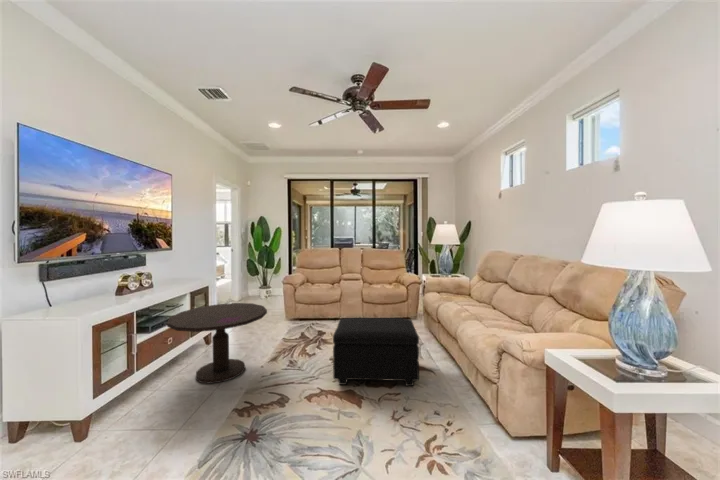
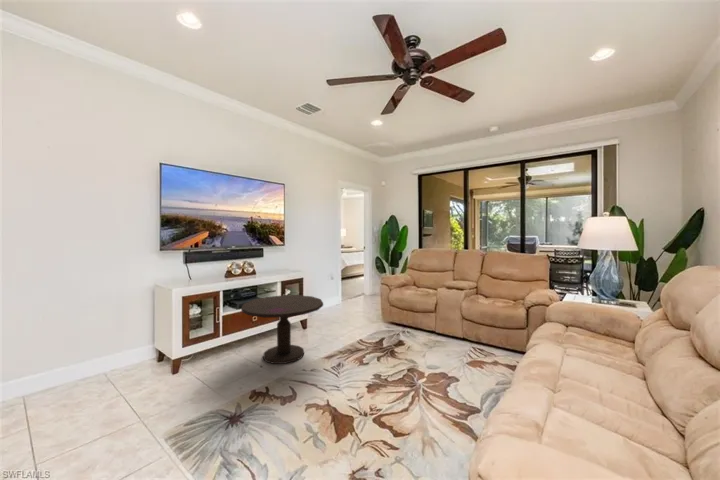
footstool: present [333,318,419,386] -> none [342,332,462,447]

